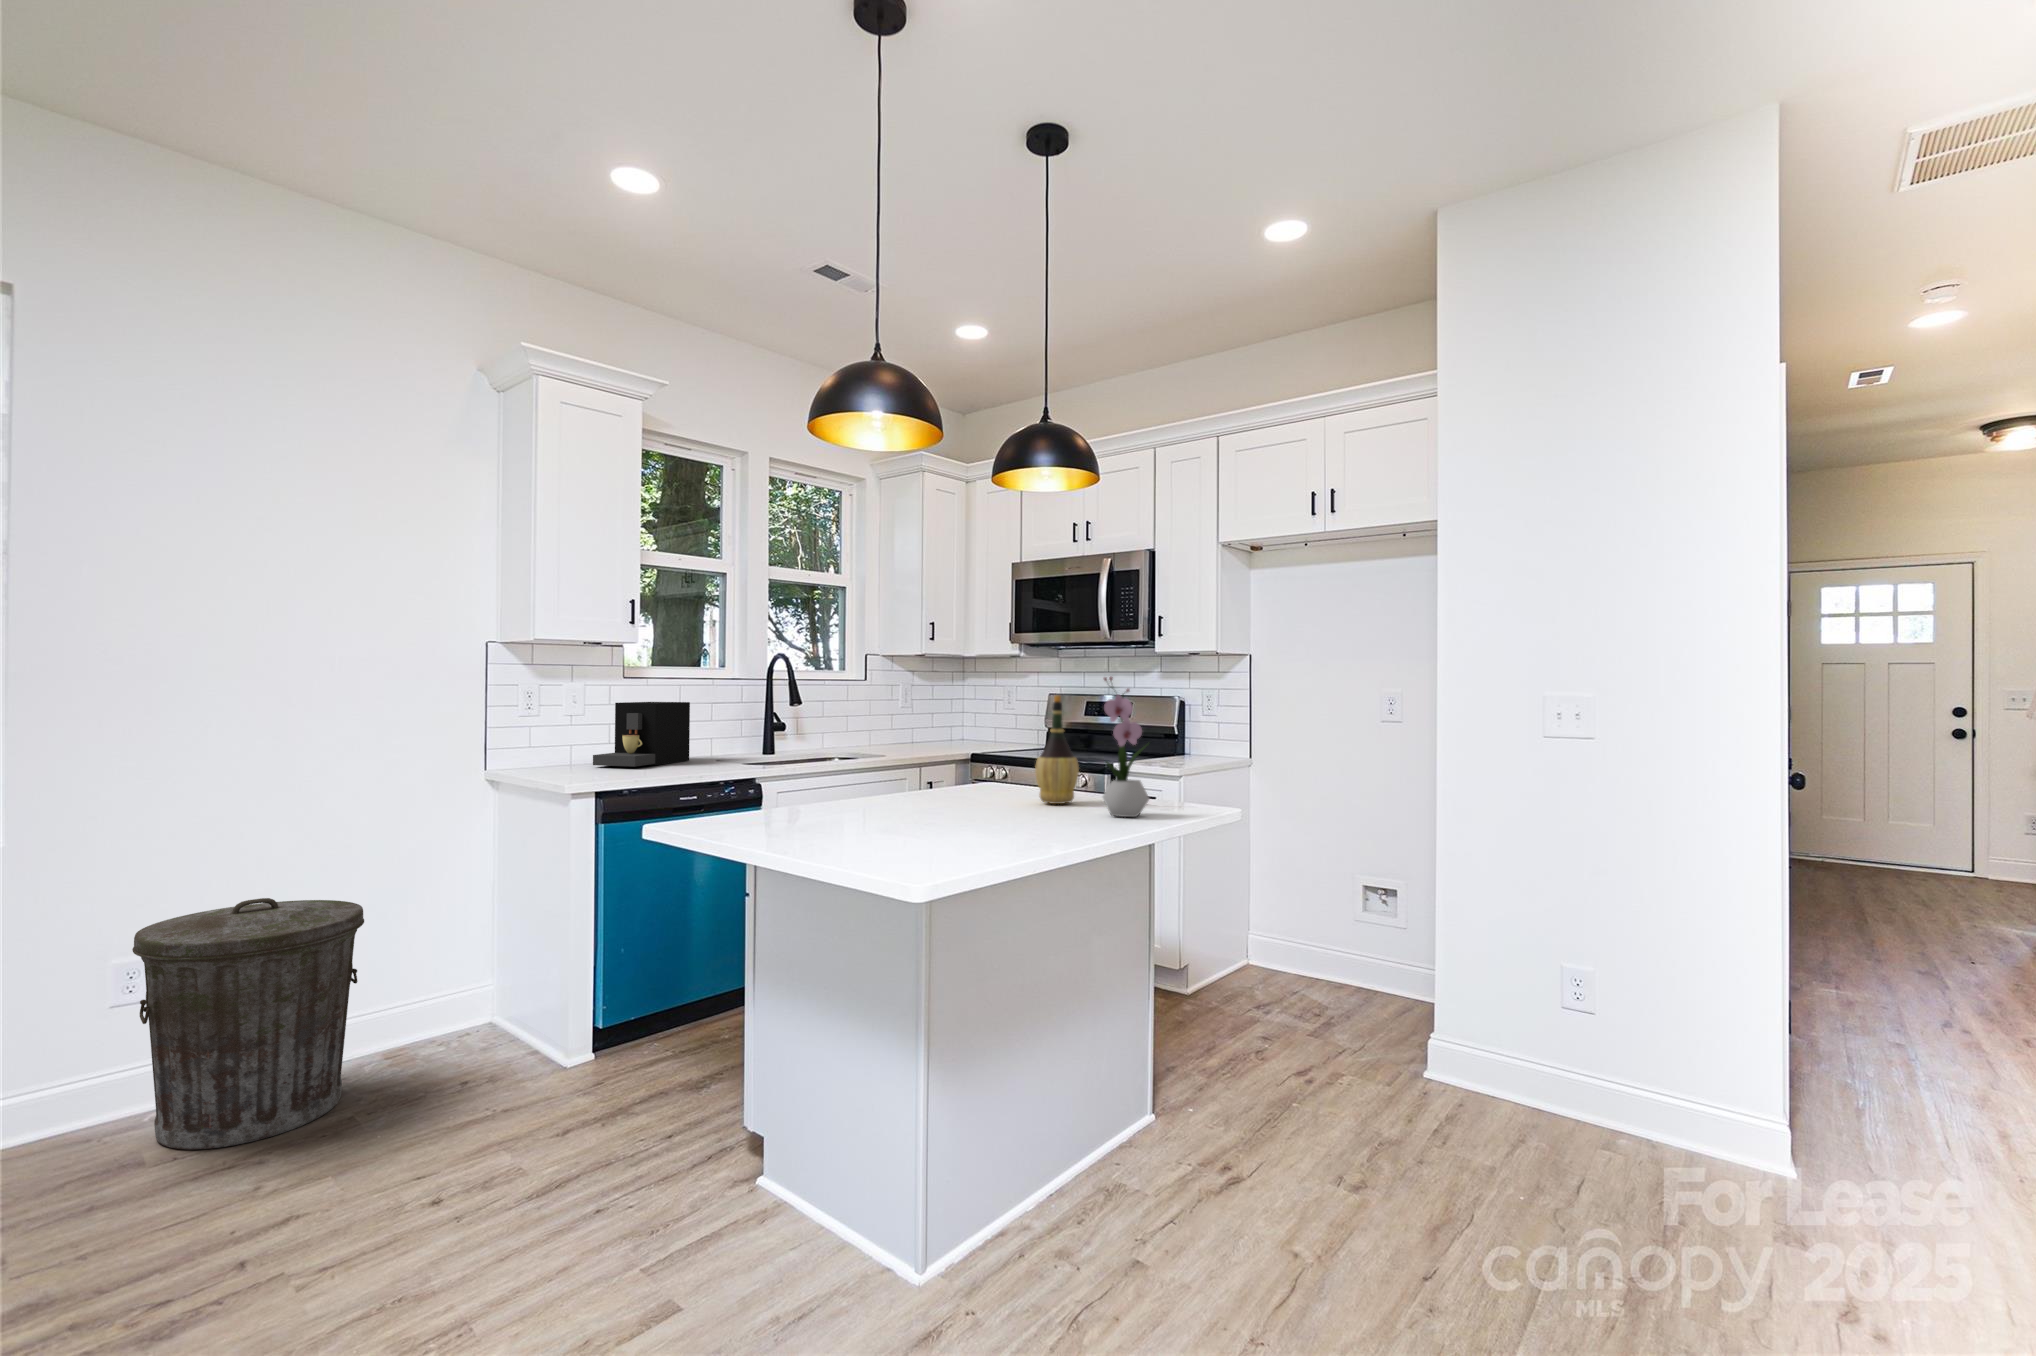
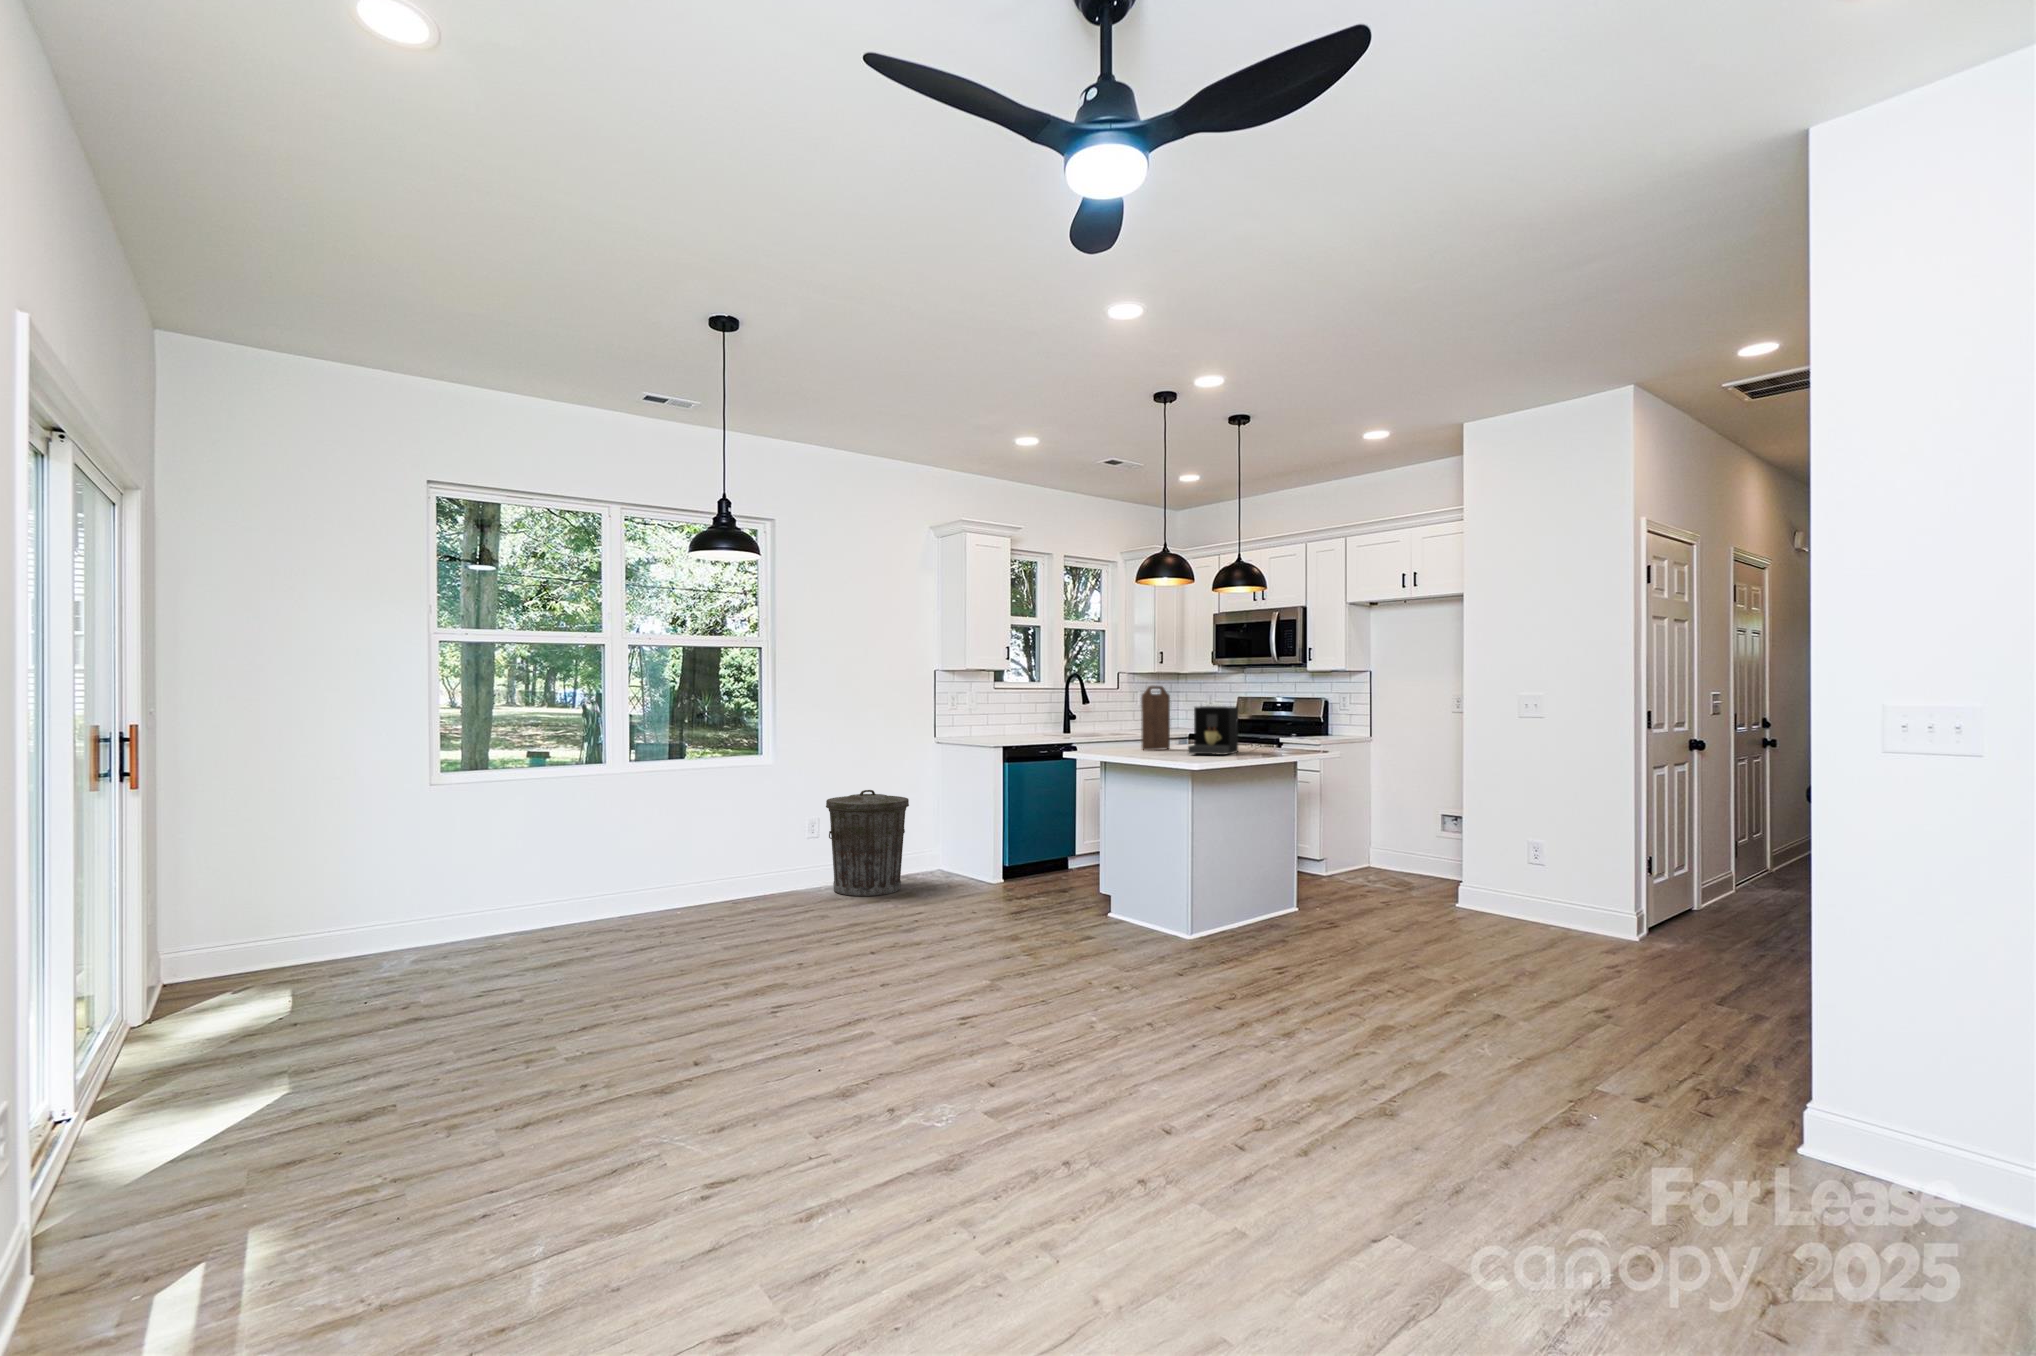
flower arrangement: present [1103,677,1149,817] -> none [1270,684,1294,751]
cutting board: none [833,678,900,818] -> present [1141,686,1170,750]
wine bottle: present [1035,695,1079,804] -> none [1236,694,1258,747]
coffee maker: present [593,702,690,766] -> present [1188,706,1238,755]

